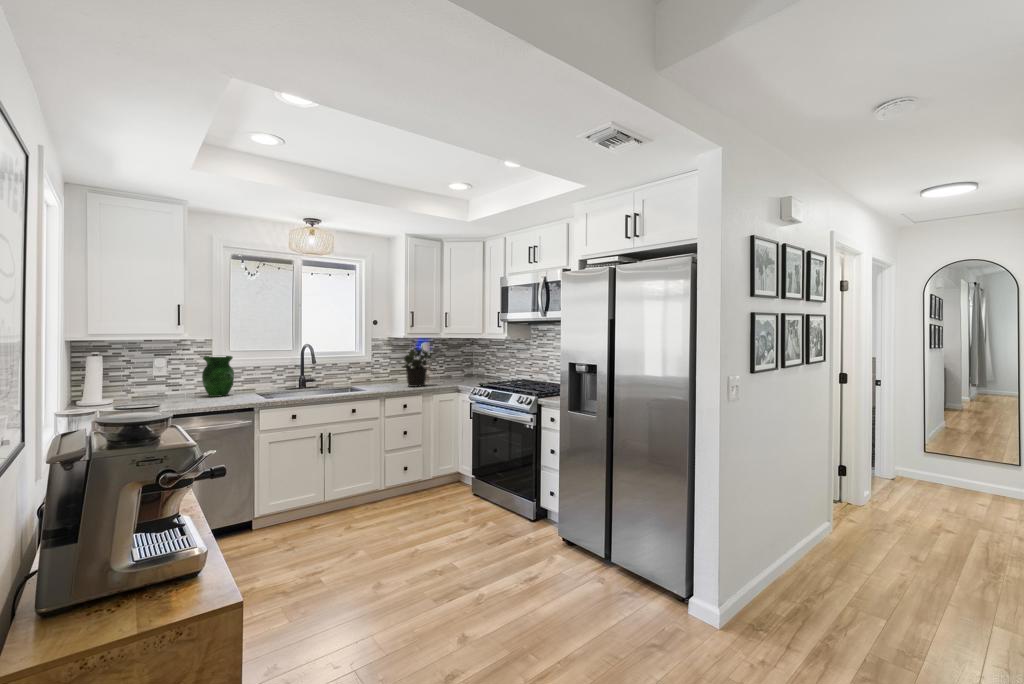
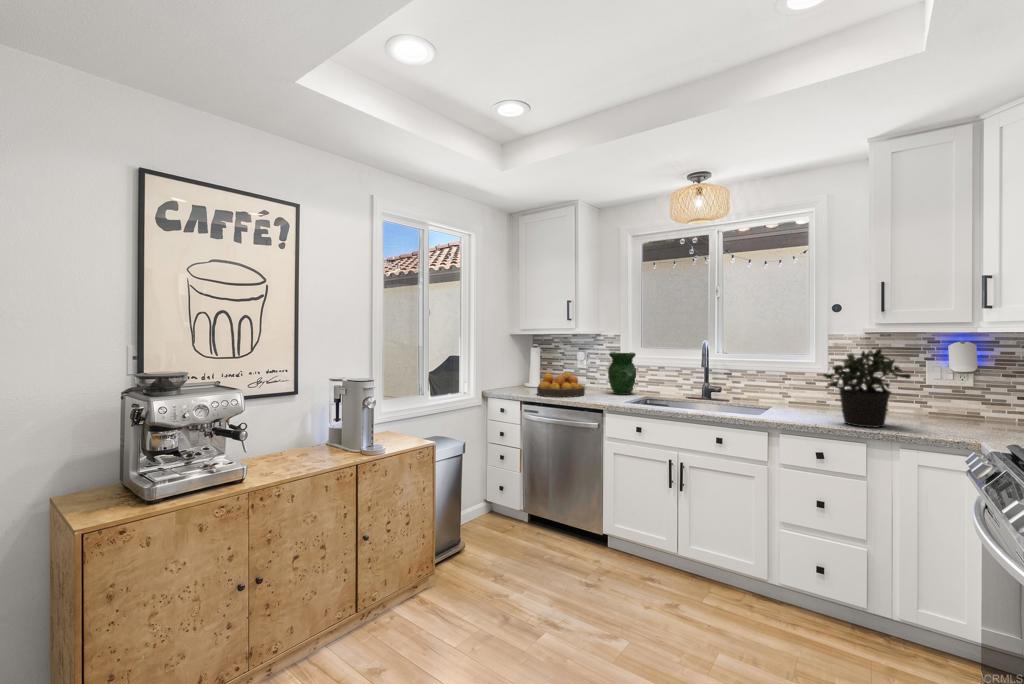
fruit bowl: none [135,380,199,408] -> present [537,372,585,397]

